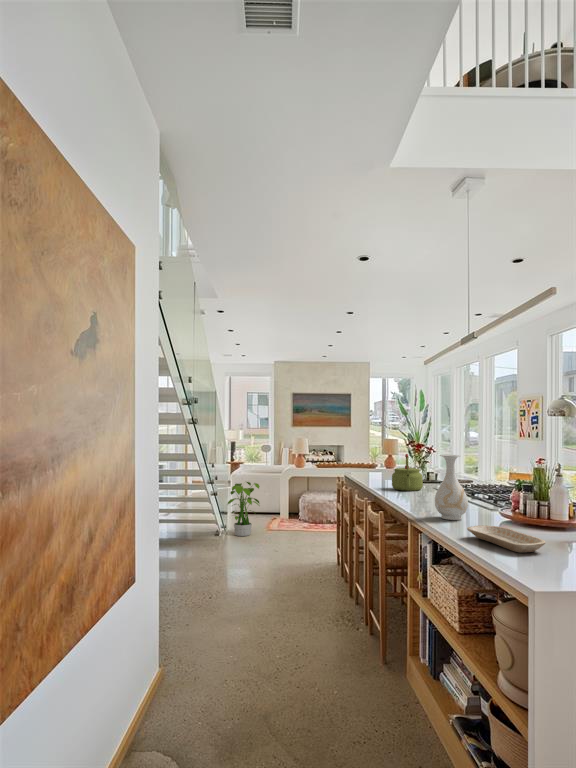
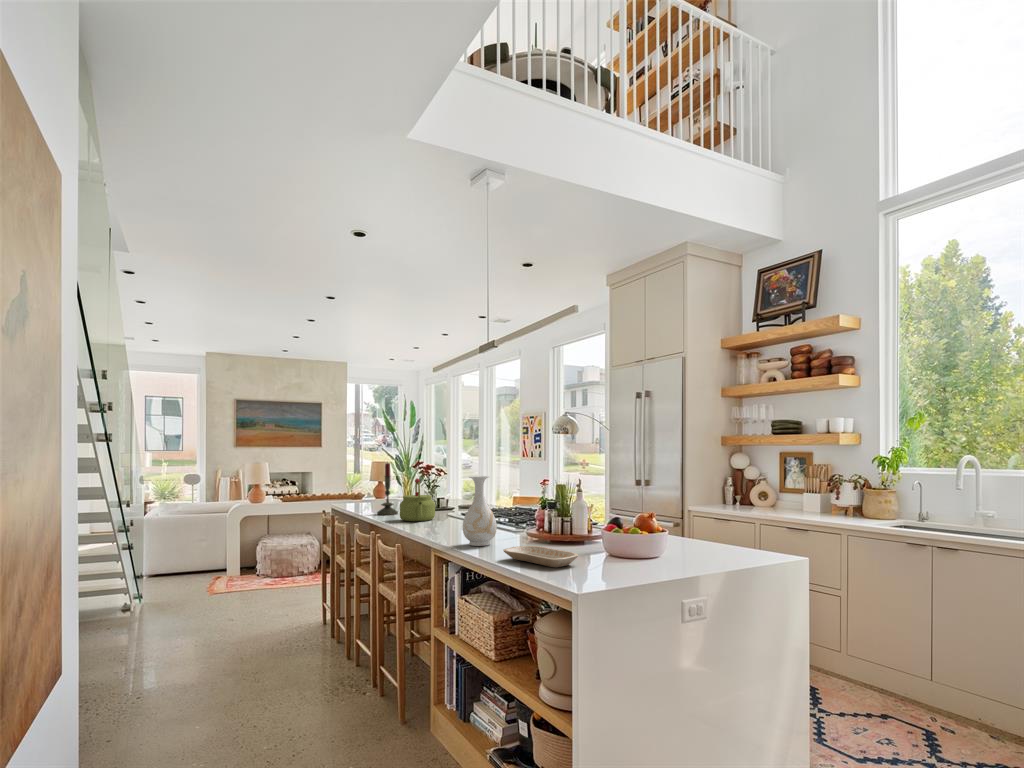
candle: none [377,439,394,483] -> present [377,463,398,515]
potted plant: present [227,482,260,536] -> none [154,528,205,605]

